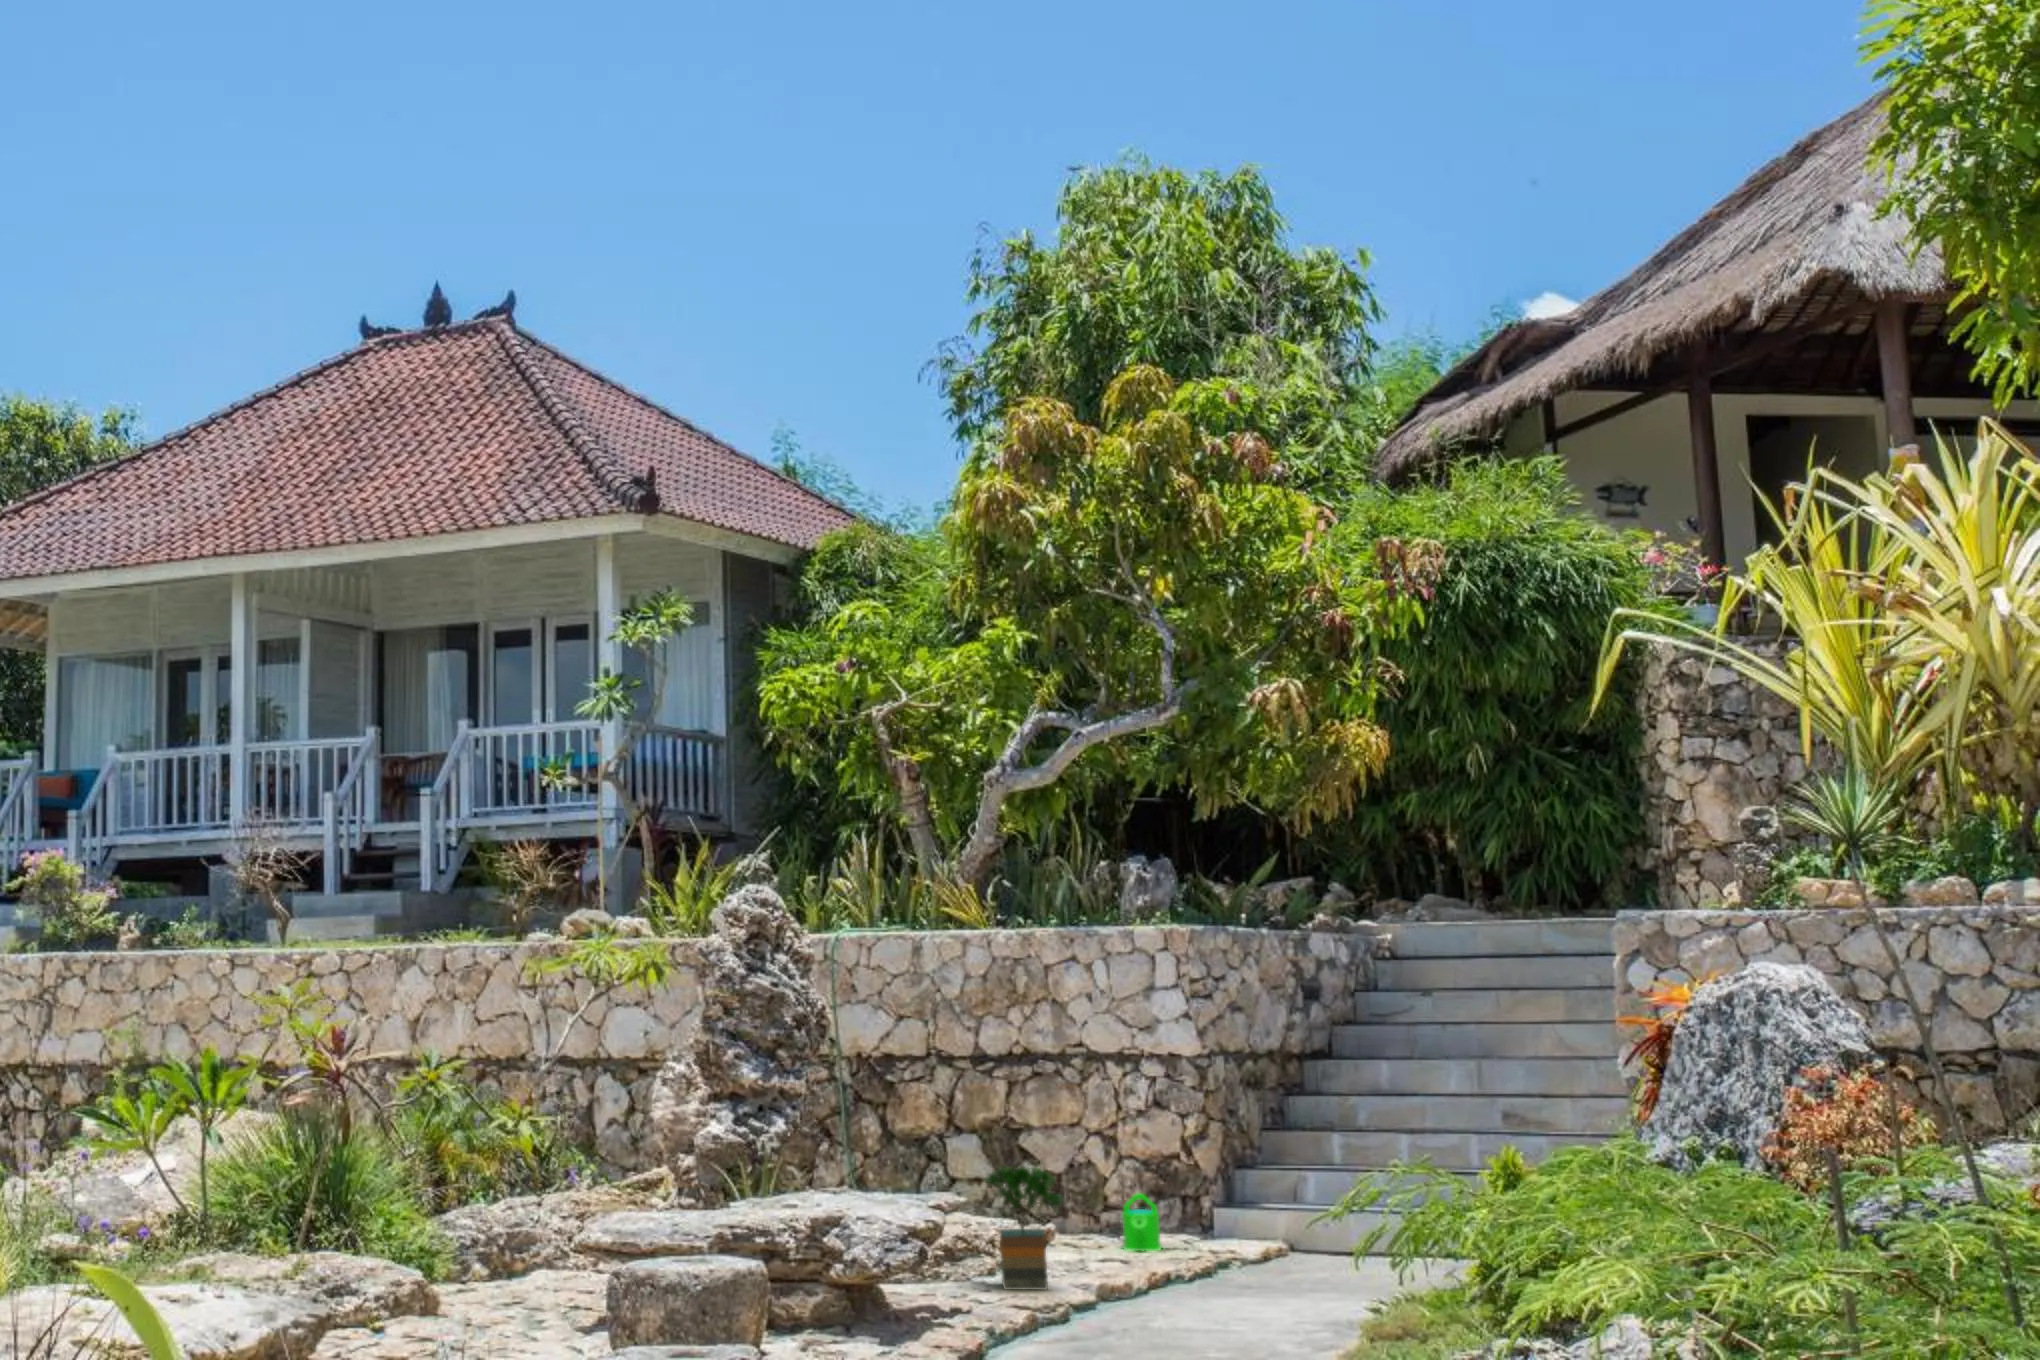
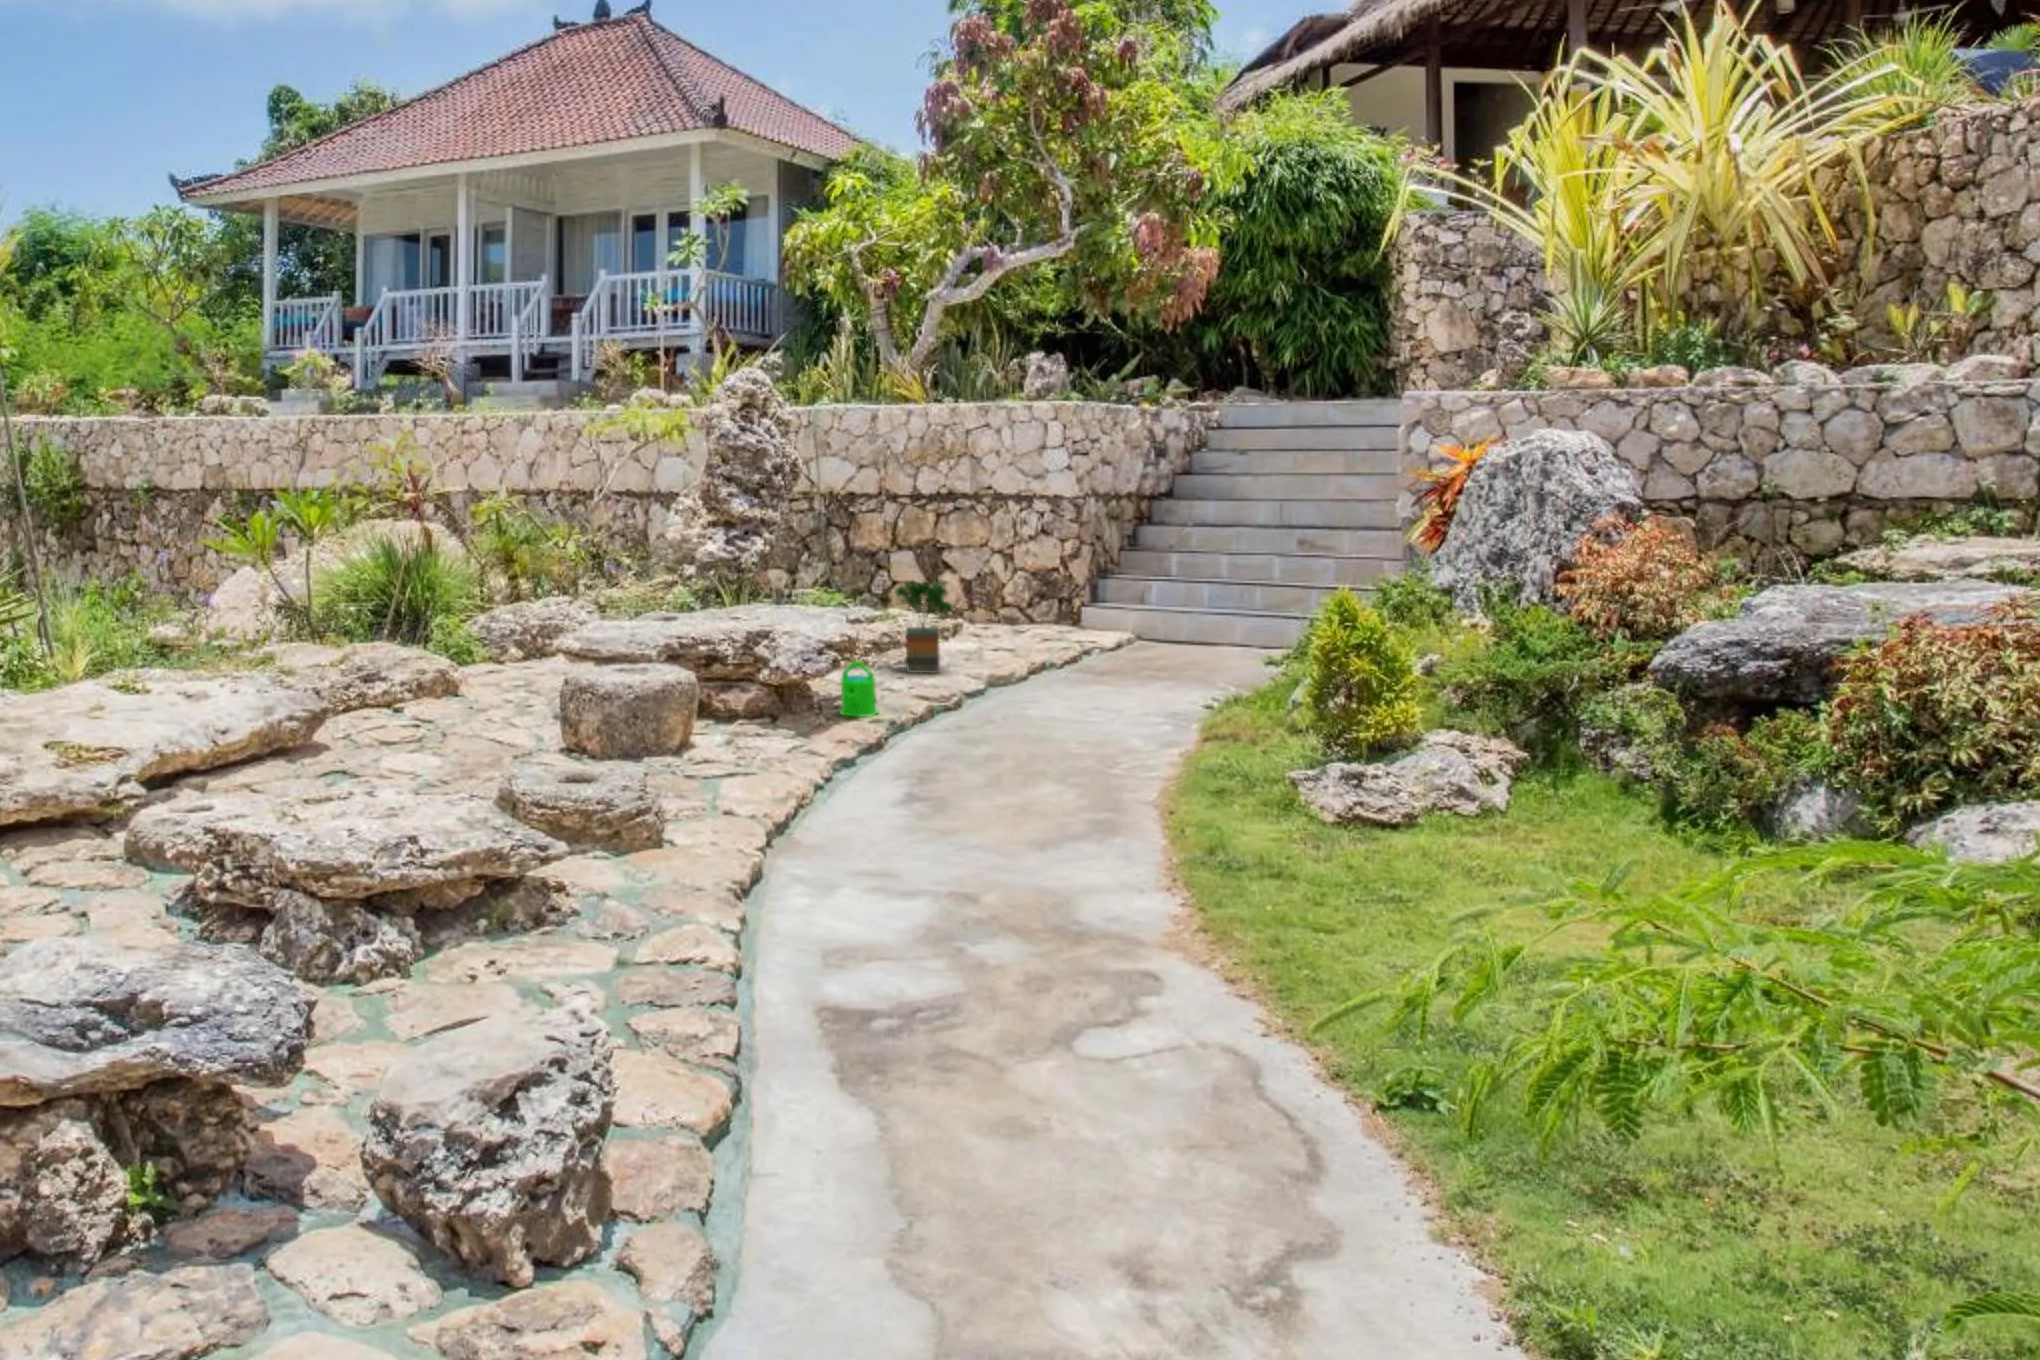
watering can: present [1122,1193,1161,1251] -> present [840,661,878,717]

